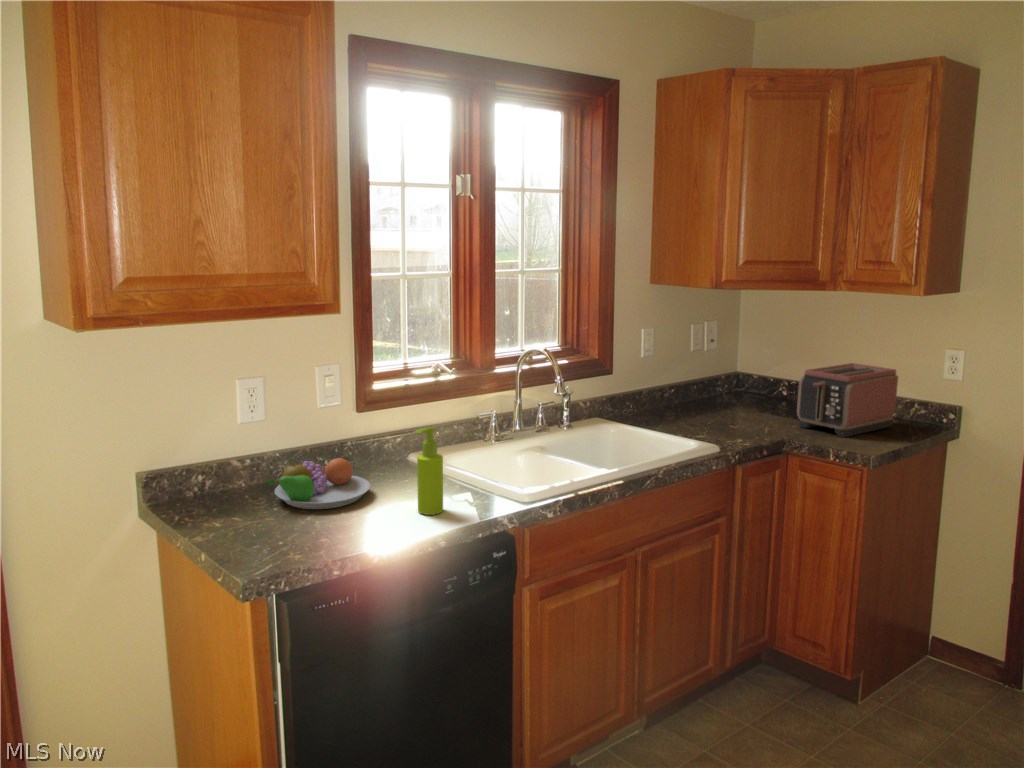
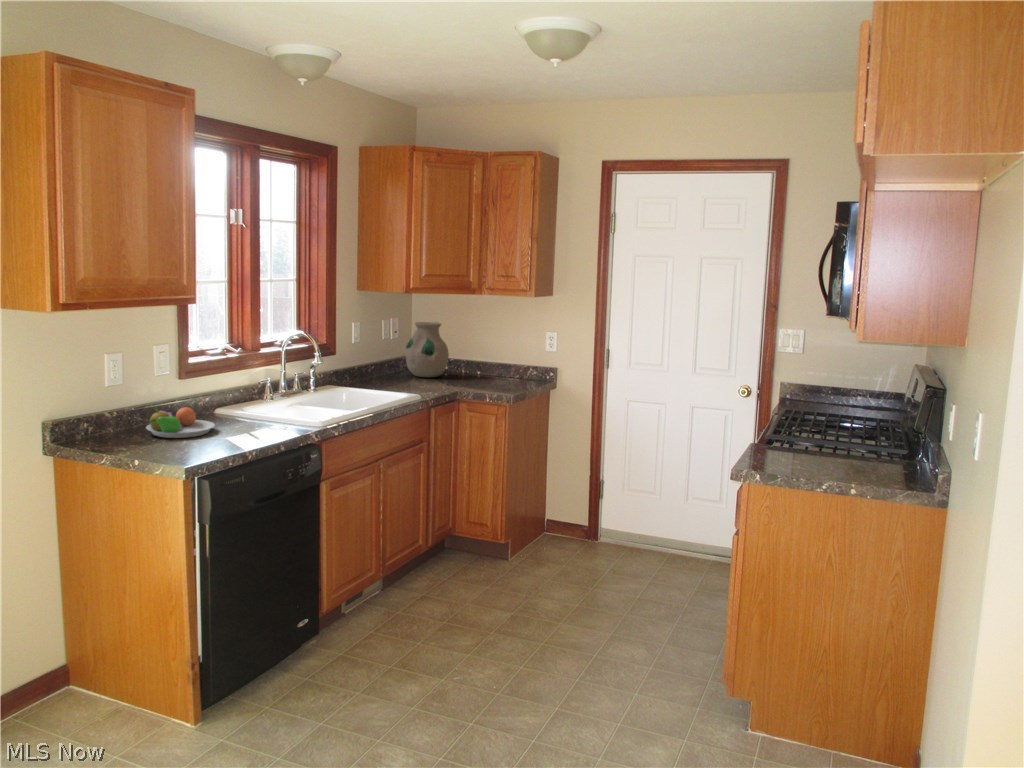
vase: none [720,329,784,408] -> present [405,322,449,377]
toaster: present [797,363,898,437] -> none [462,343,521,389]
soap dispenser: present [415,427,443,515] -> none [256,378,274,434]

